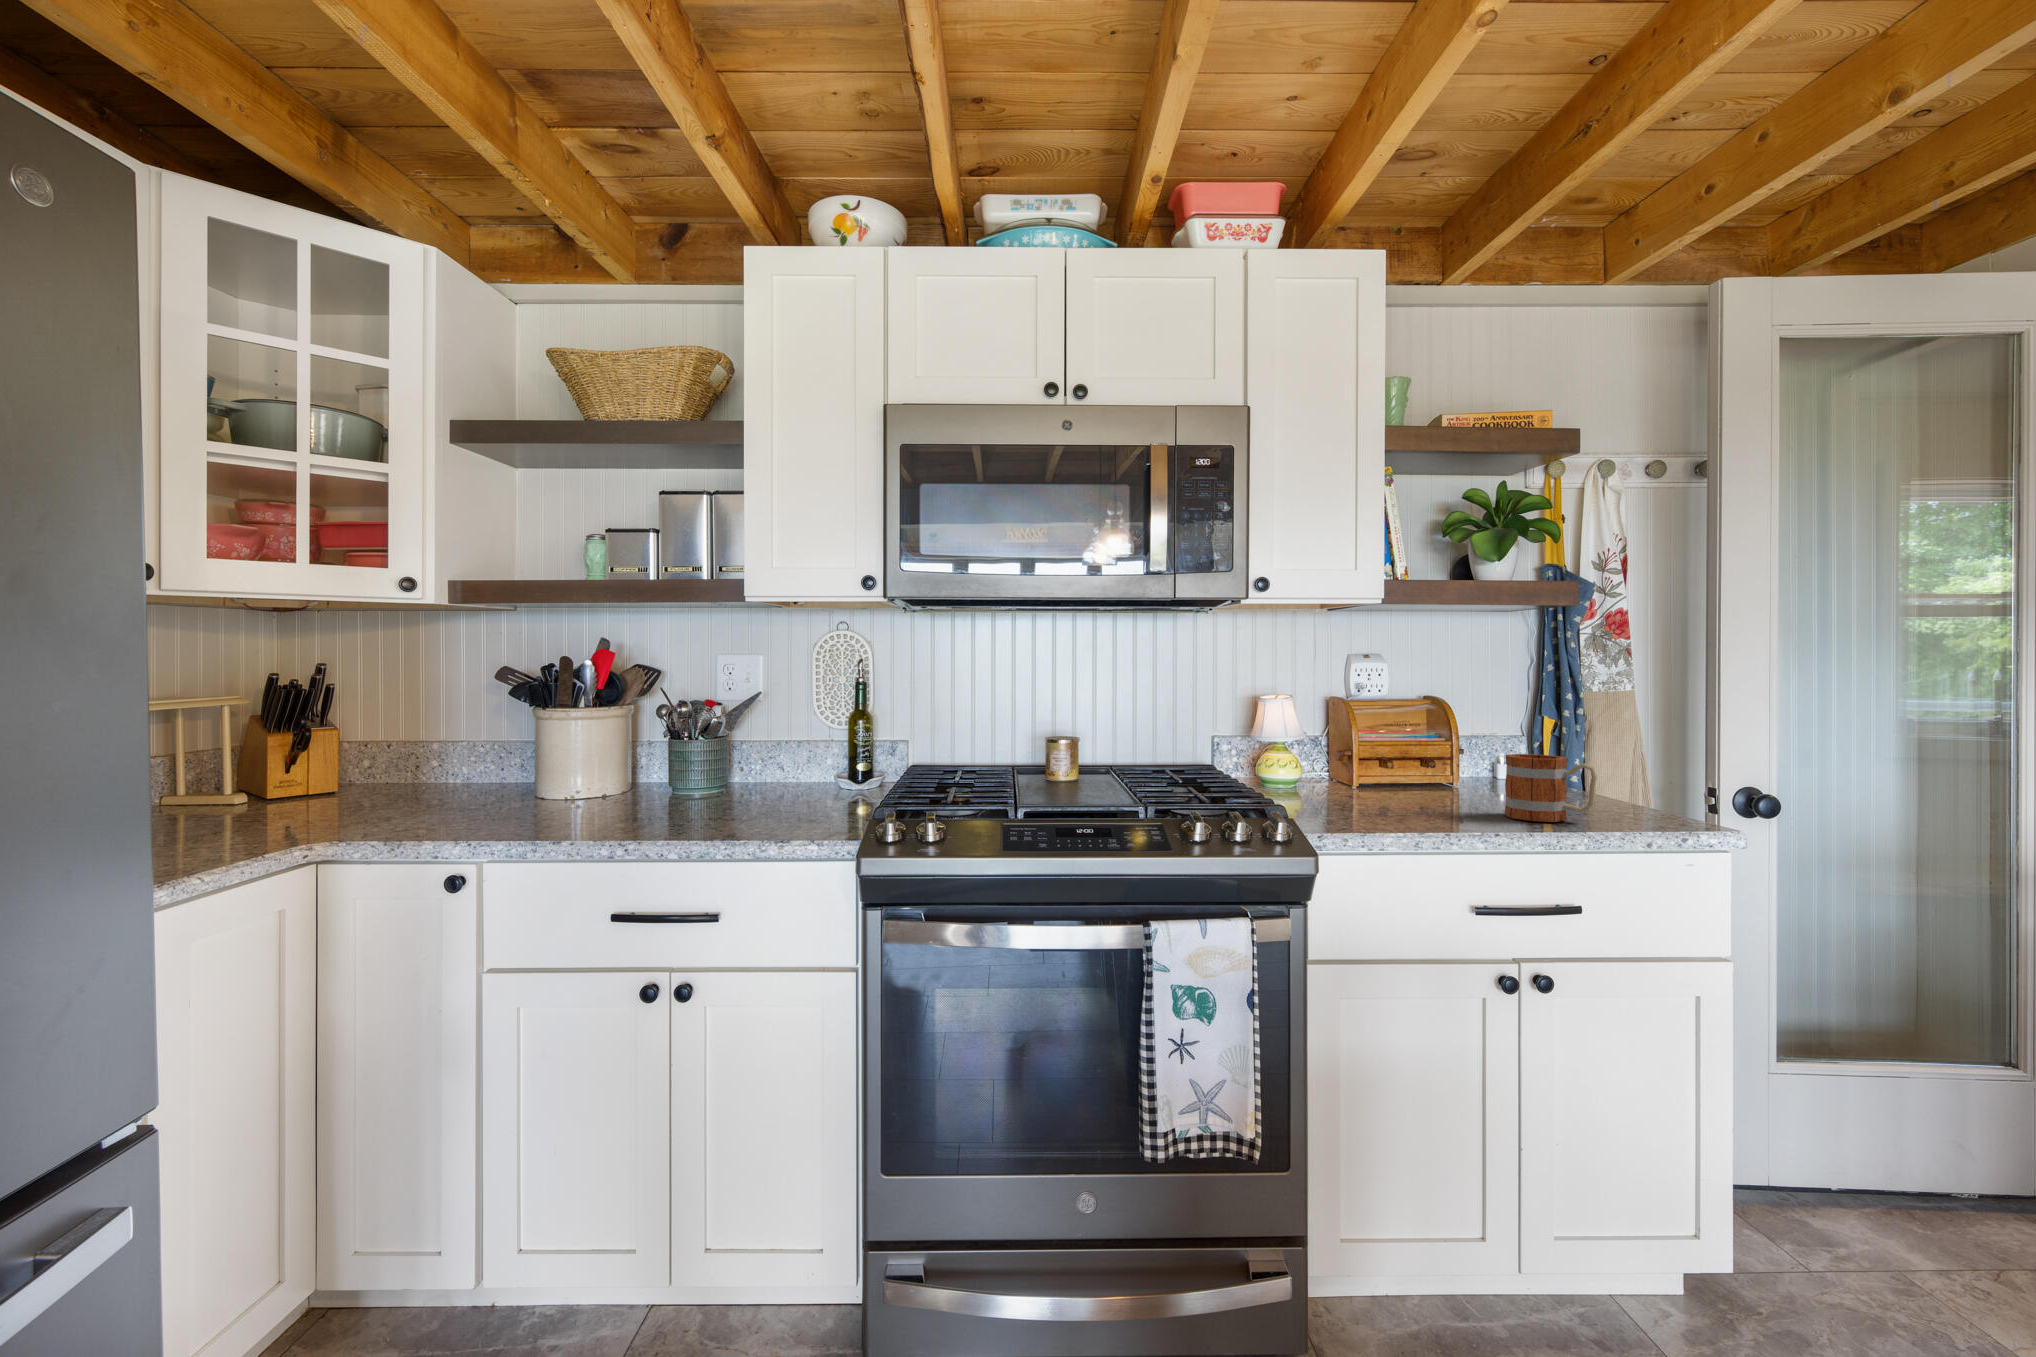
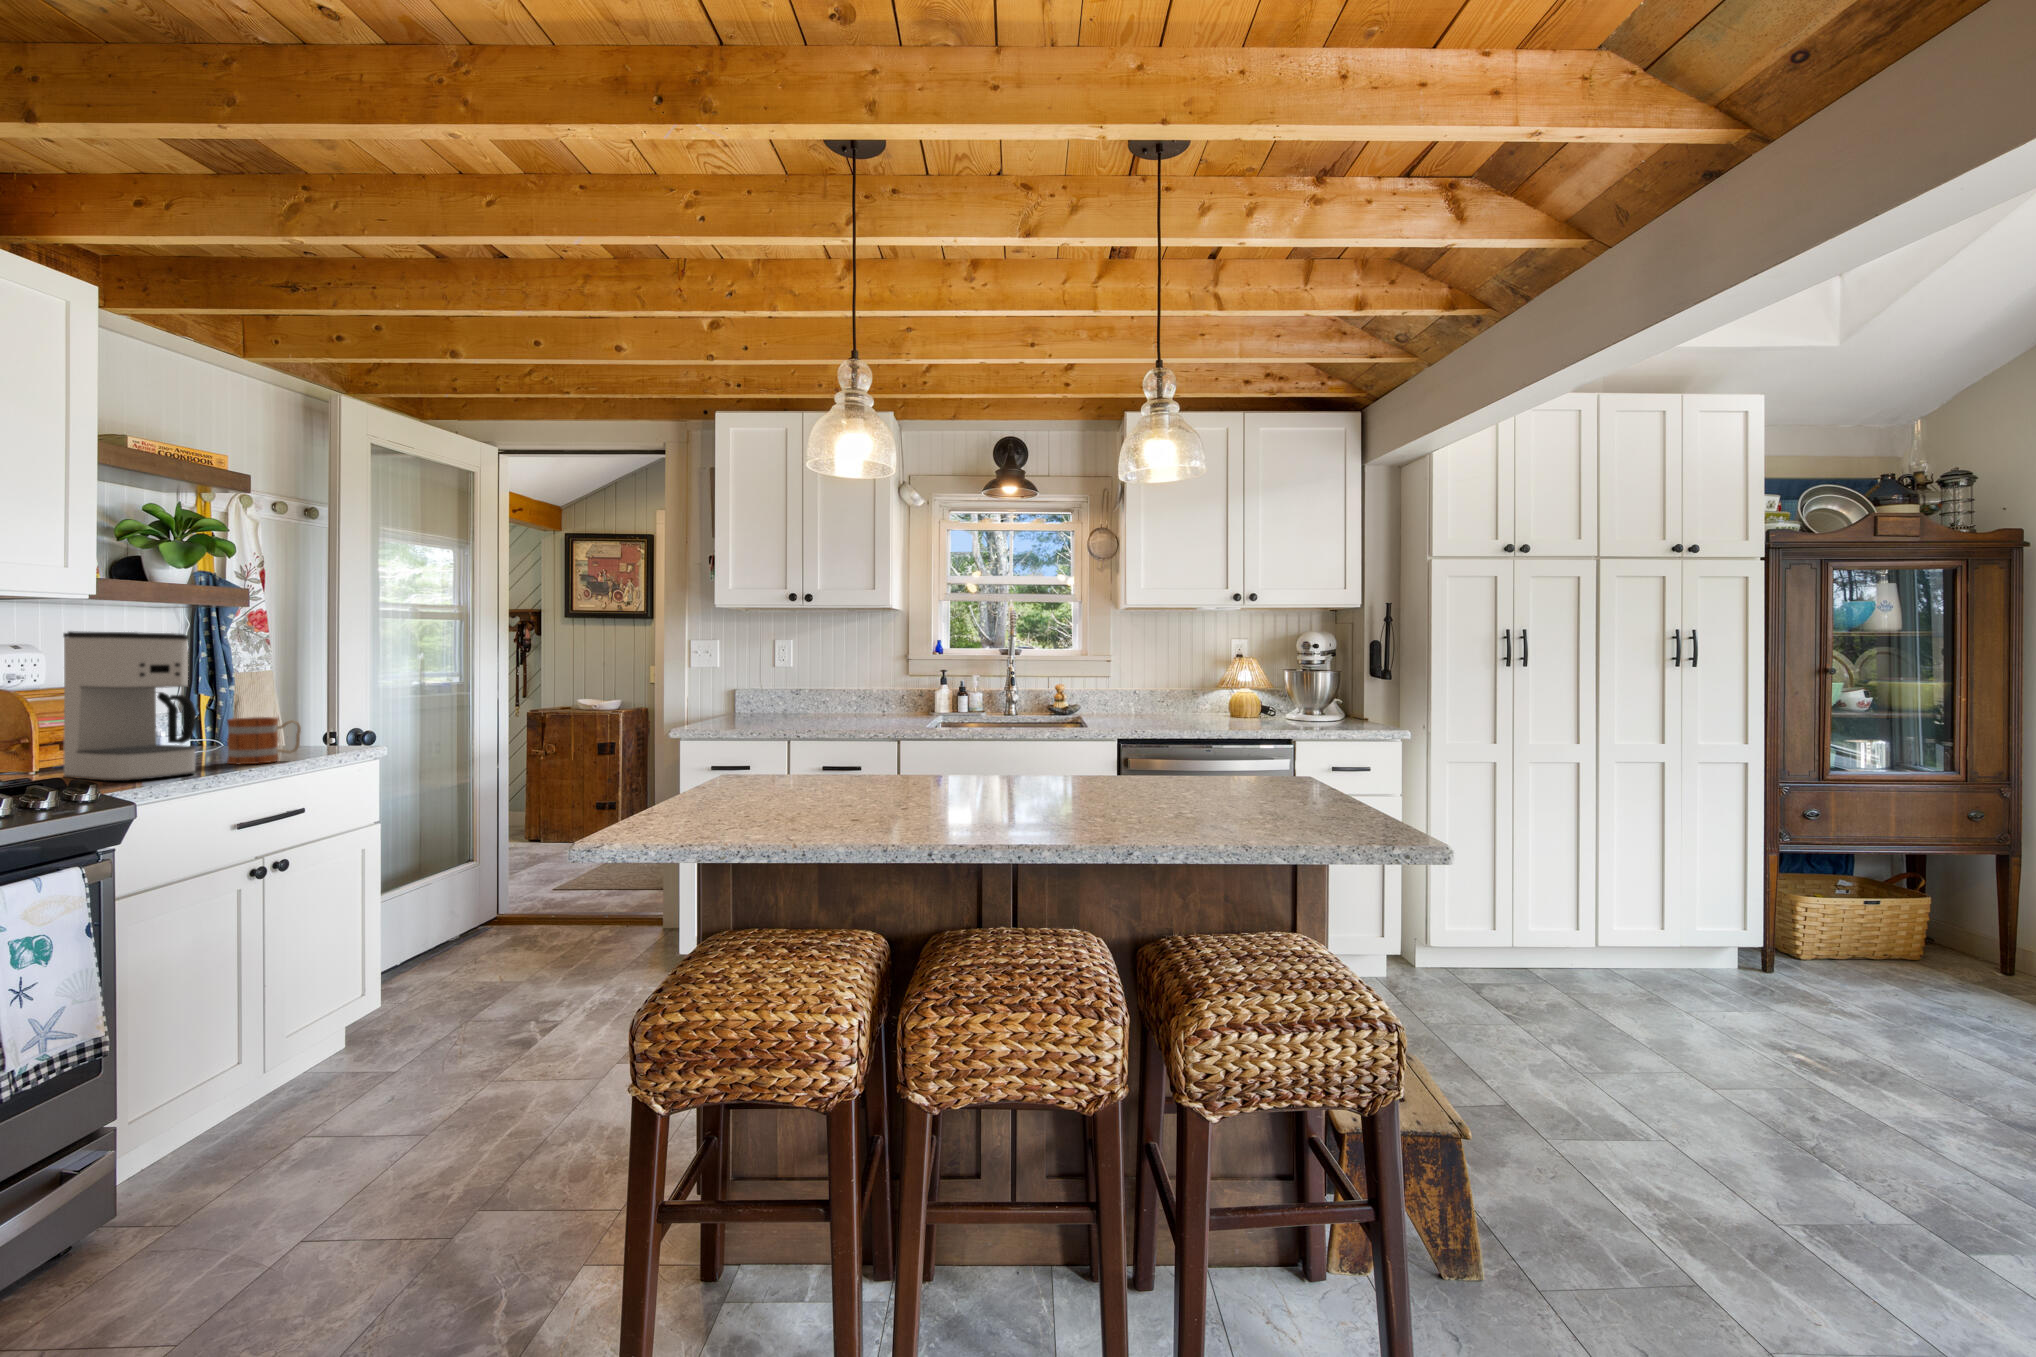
coffee maker: none [1343,639,1459,823] -> present [63,631,196,781]

